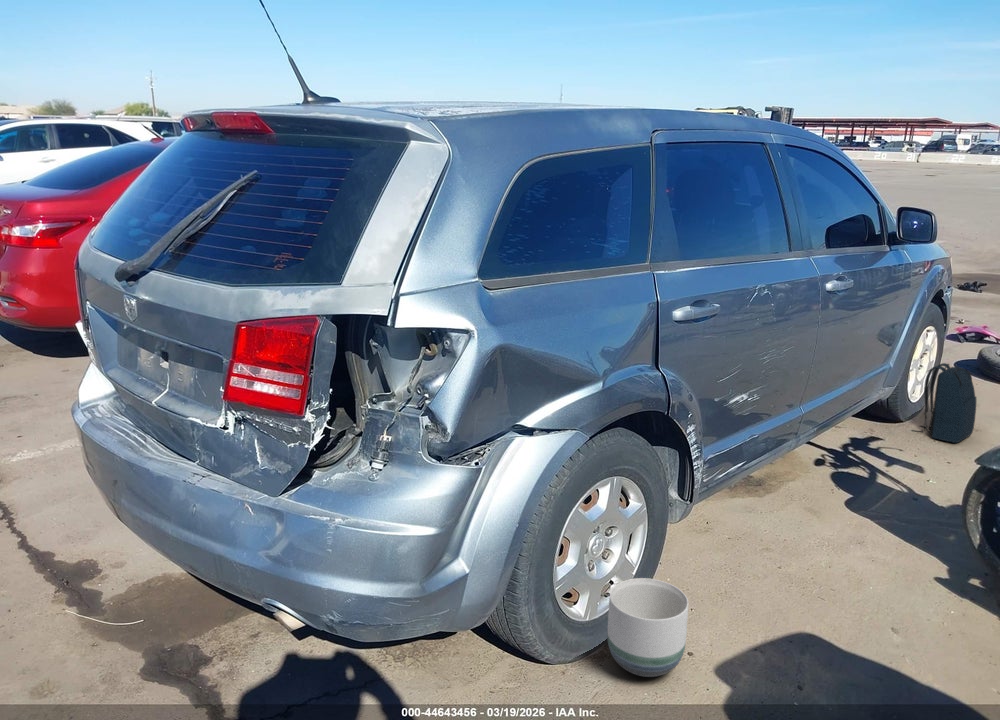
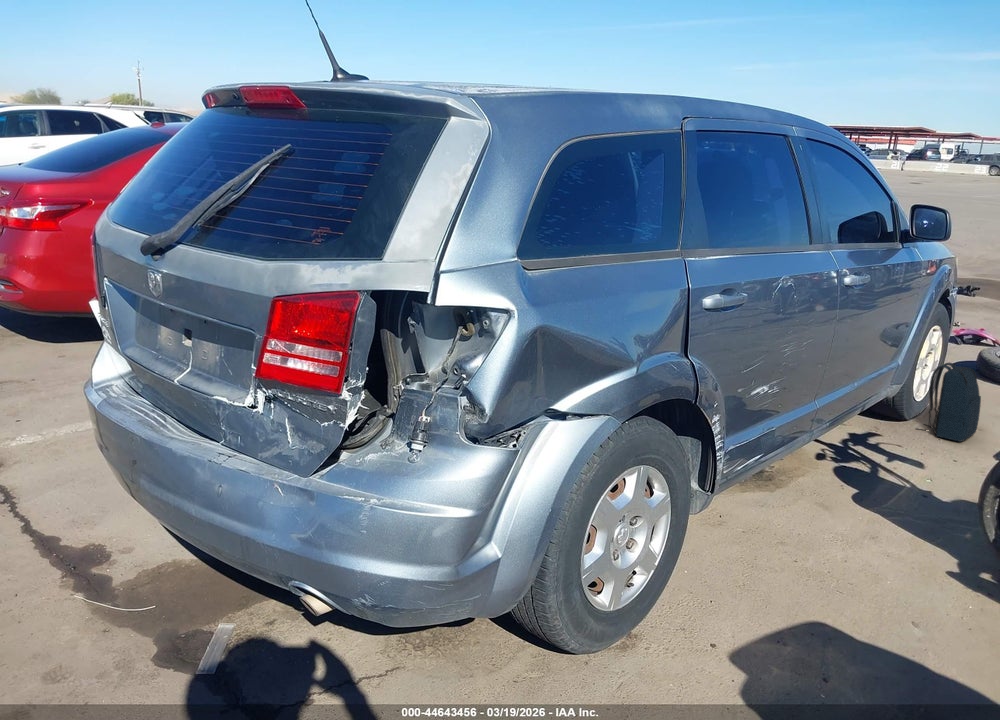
planter: present [607,578,688,677] -> none [632,569,716,668]

